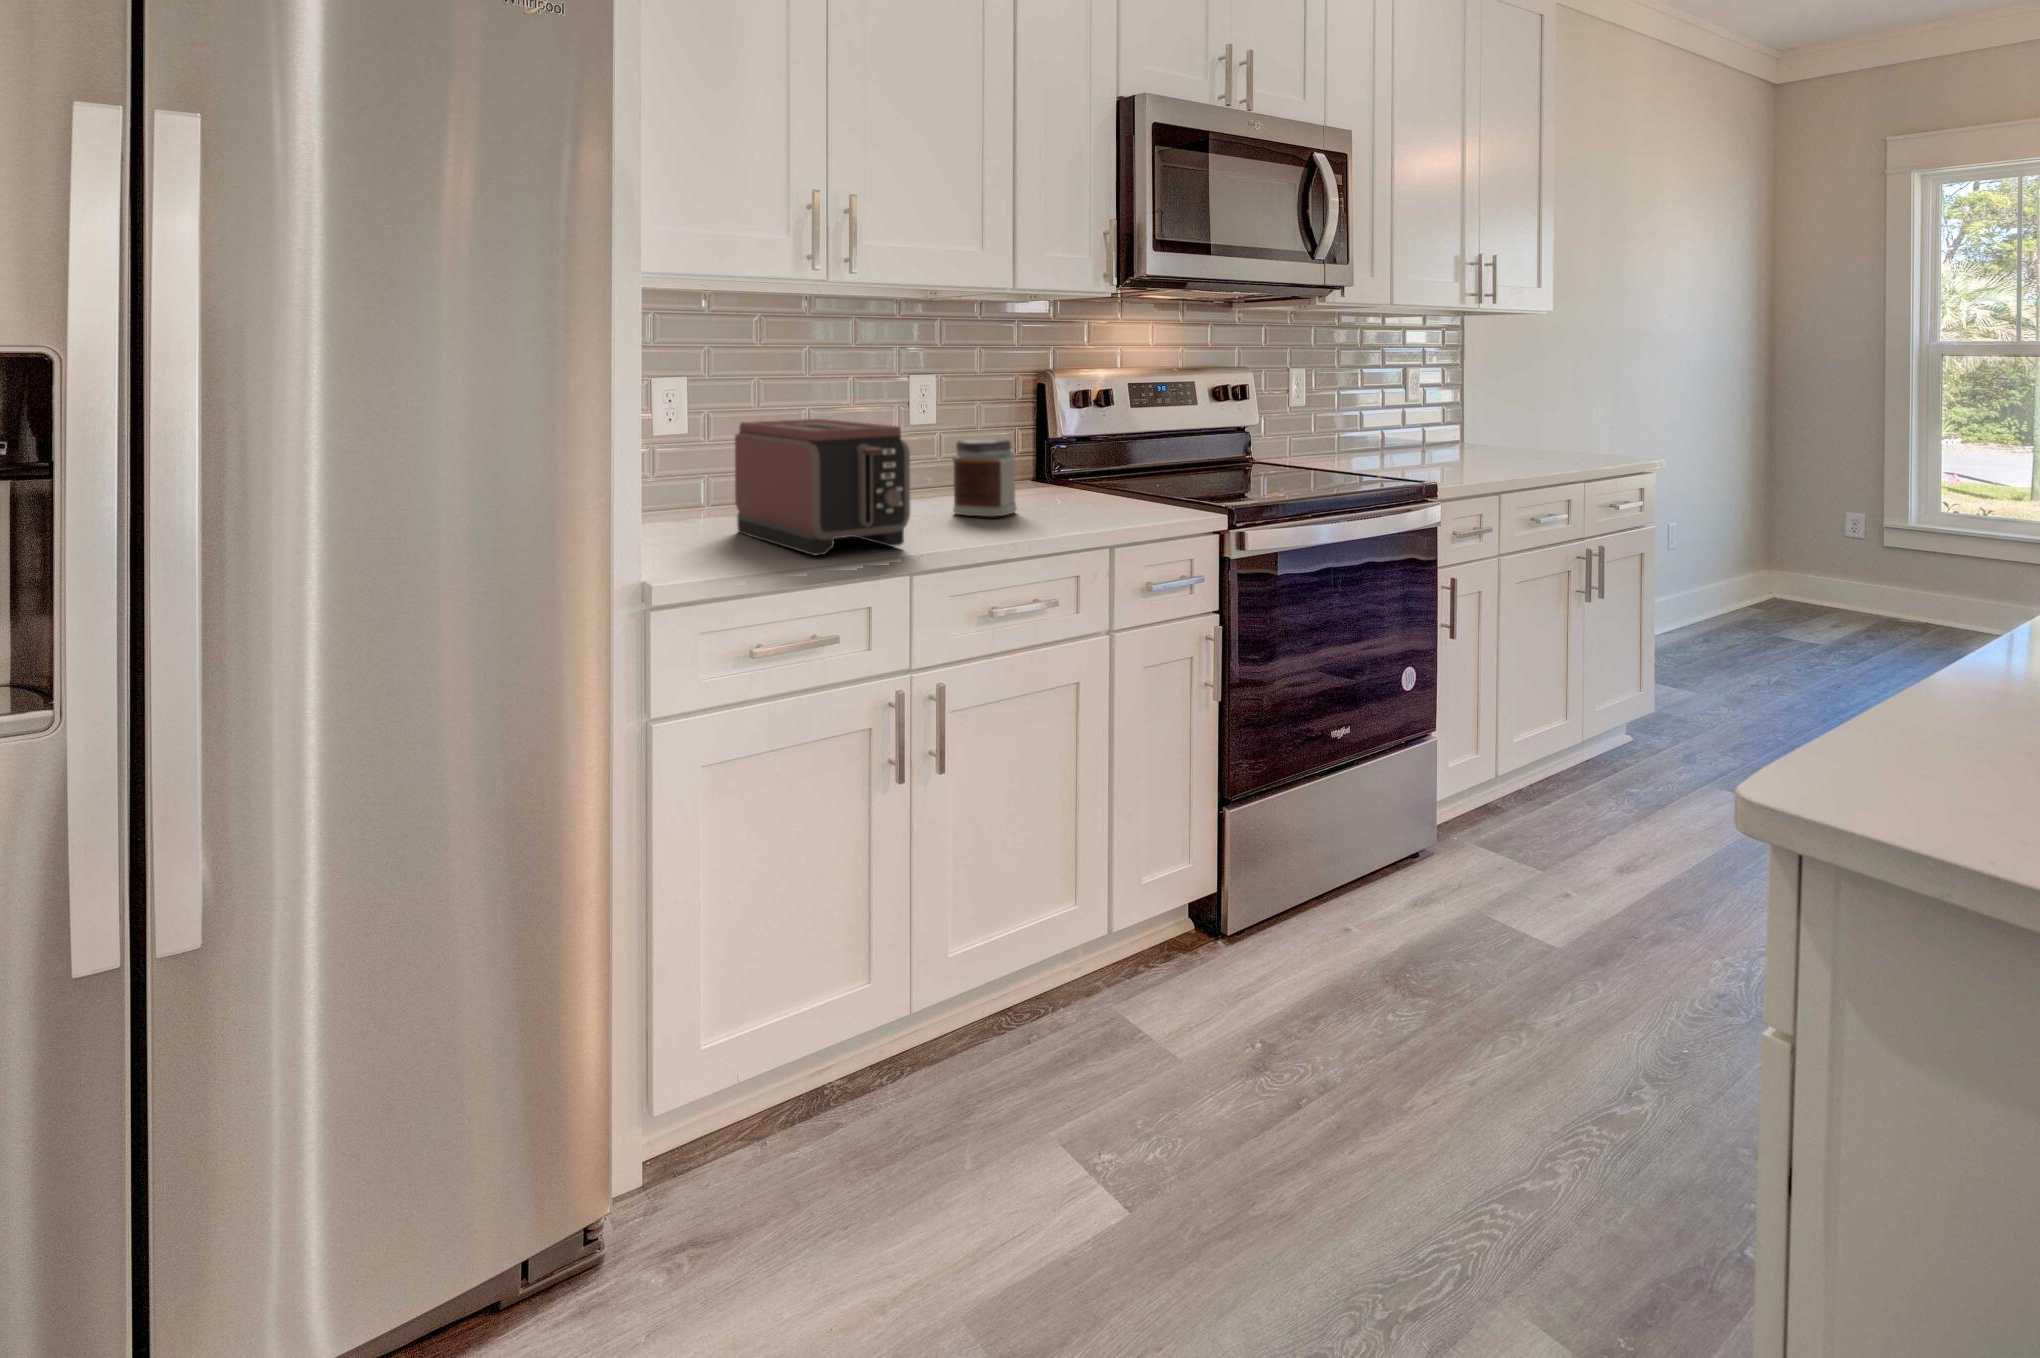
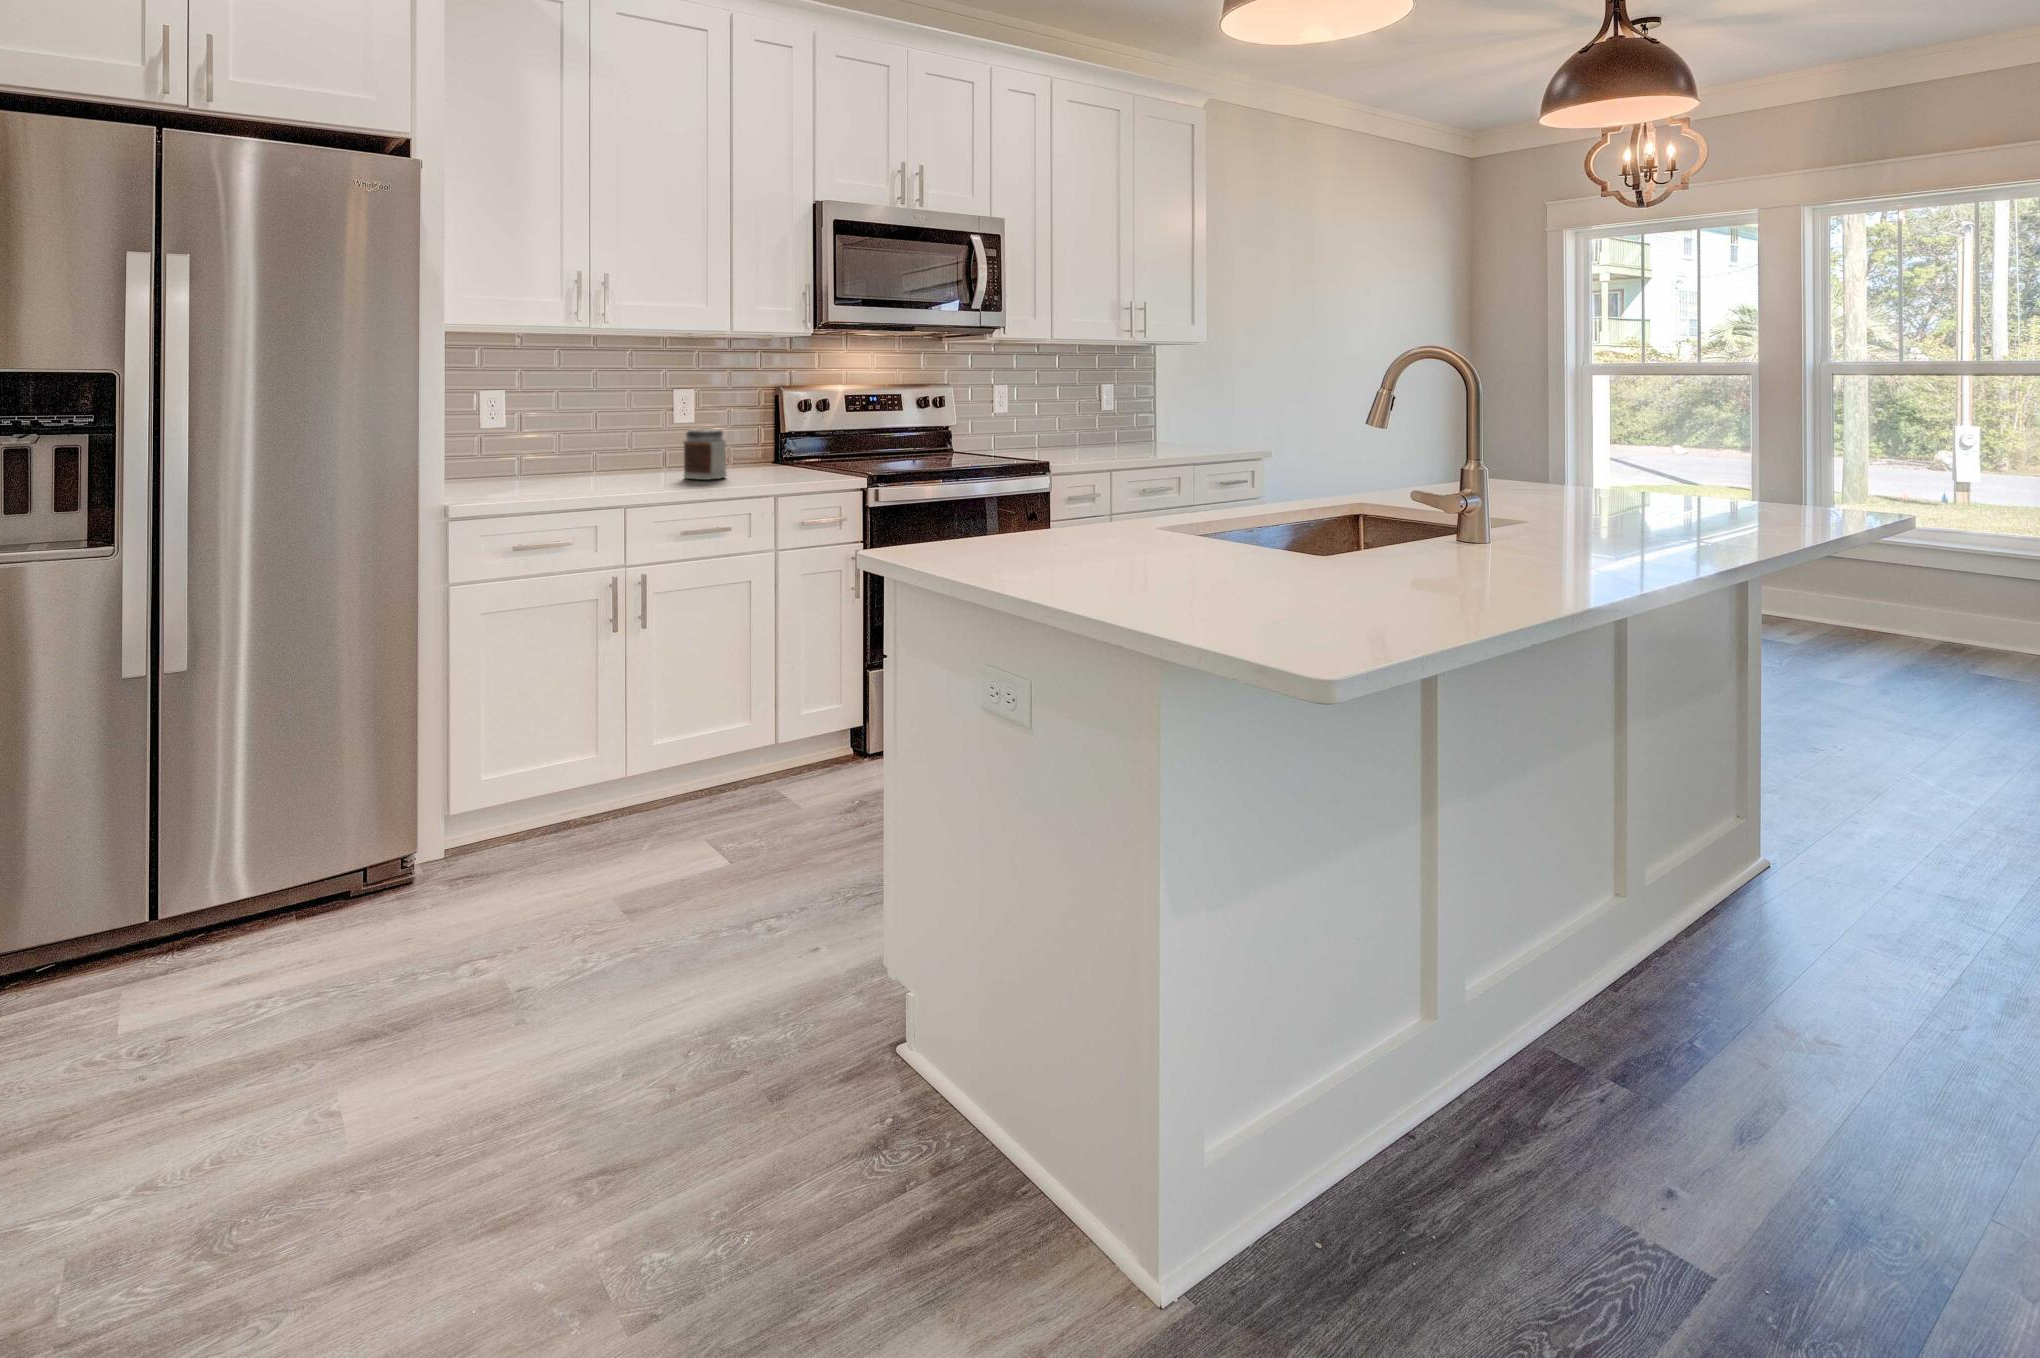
toaster: present [735,419,910,556] -> none [529,415,628,497]

